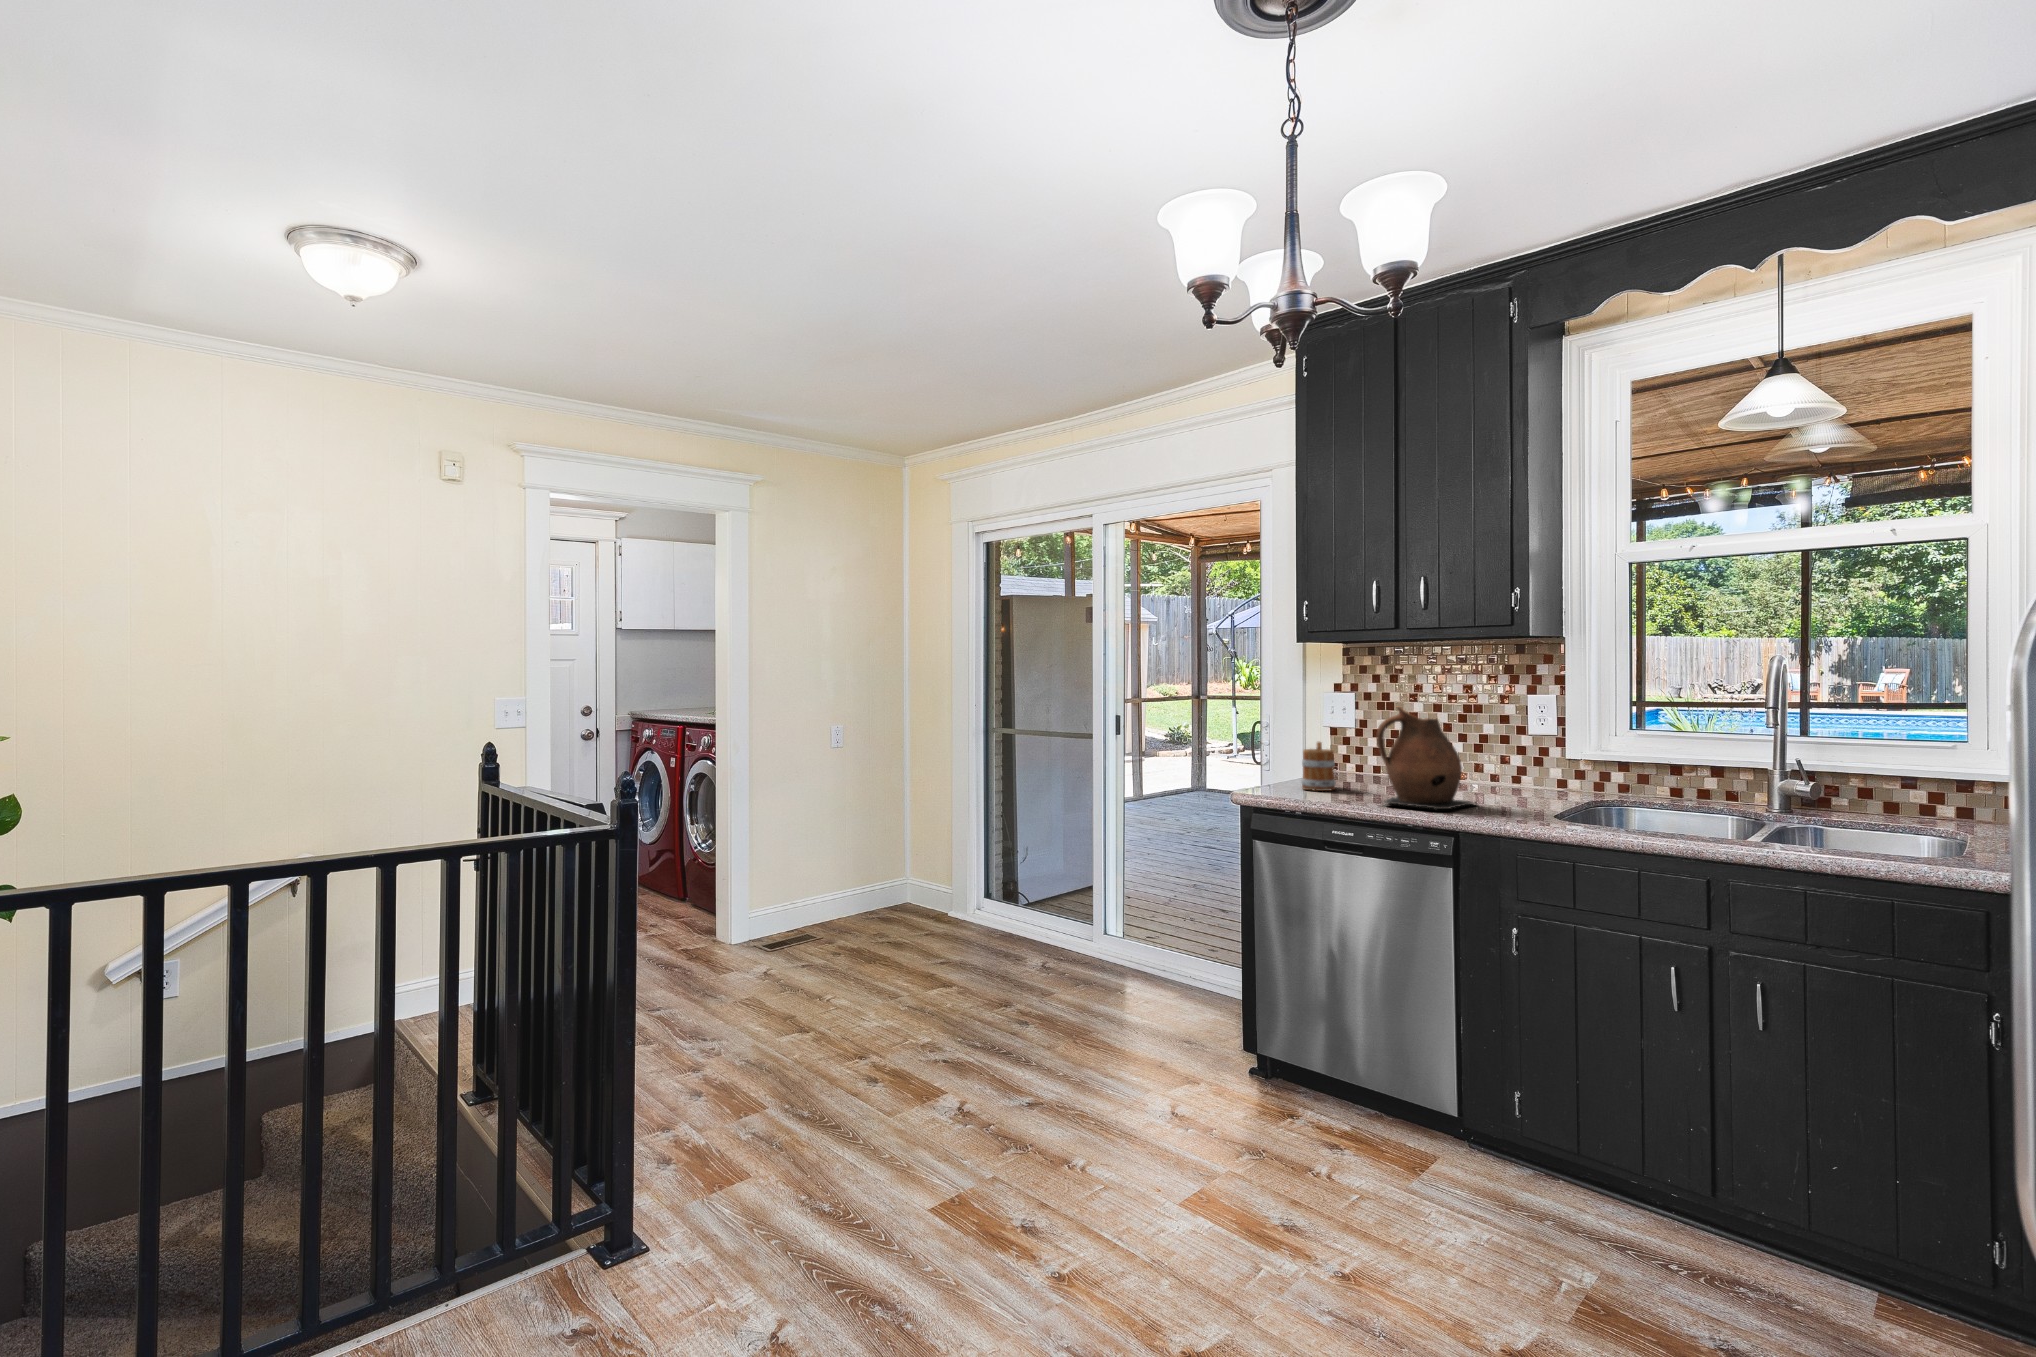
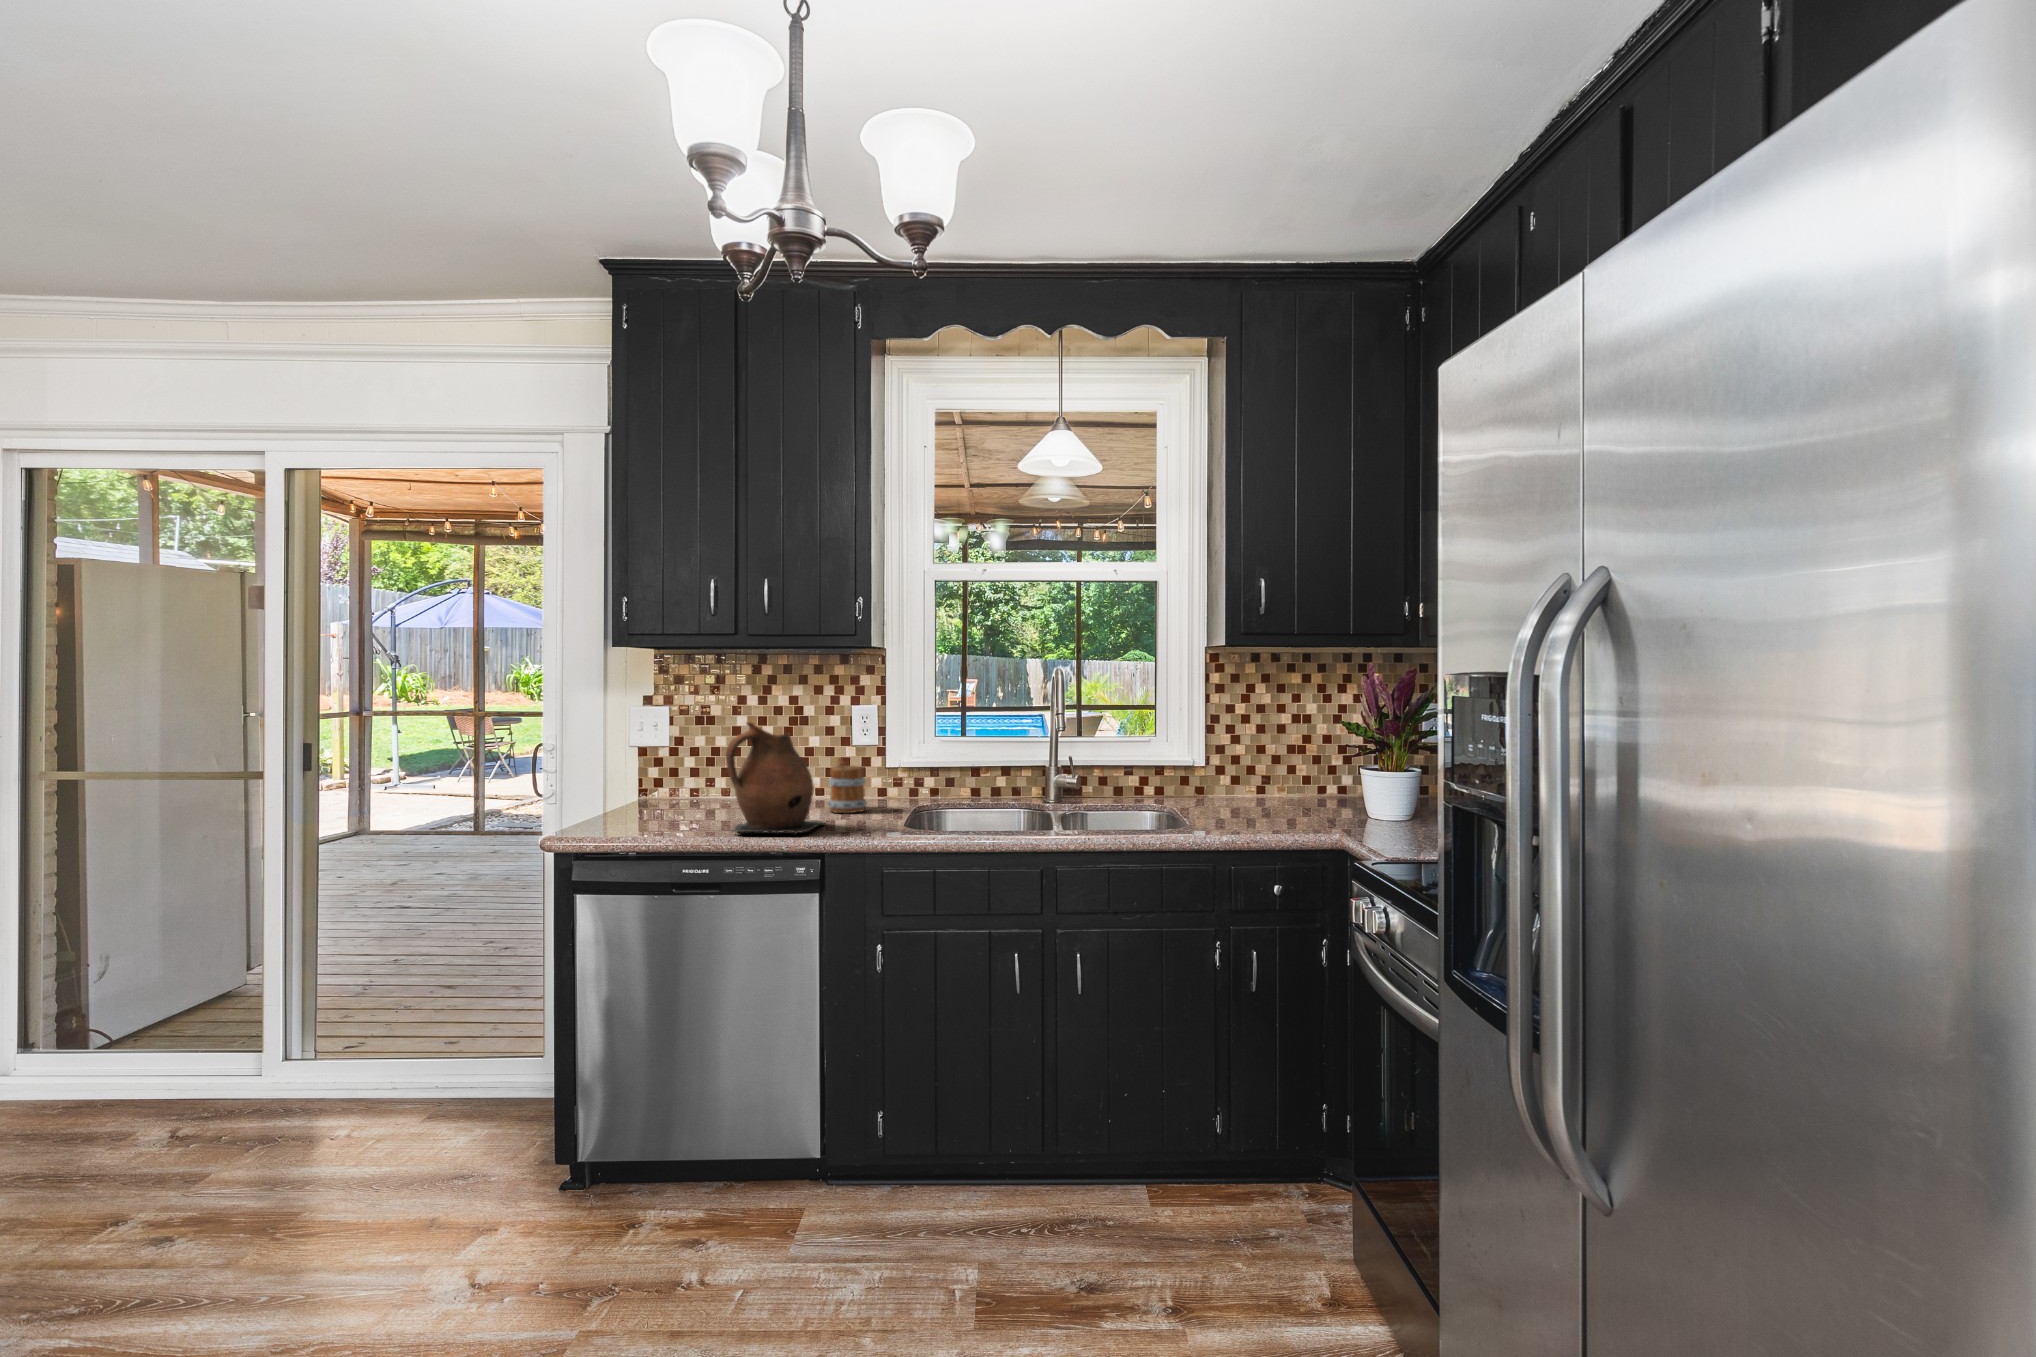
mug: present [1301,742,1336,791] -> present [828,757,867,813]

